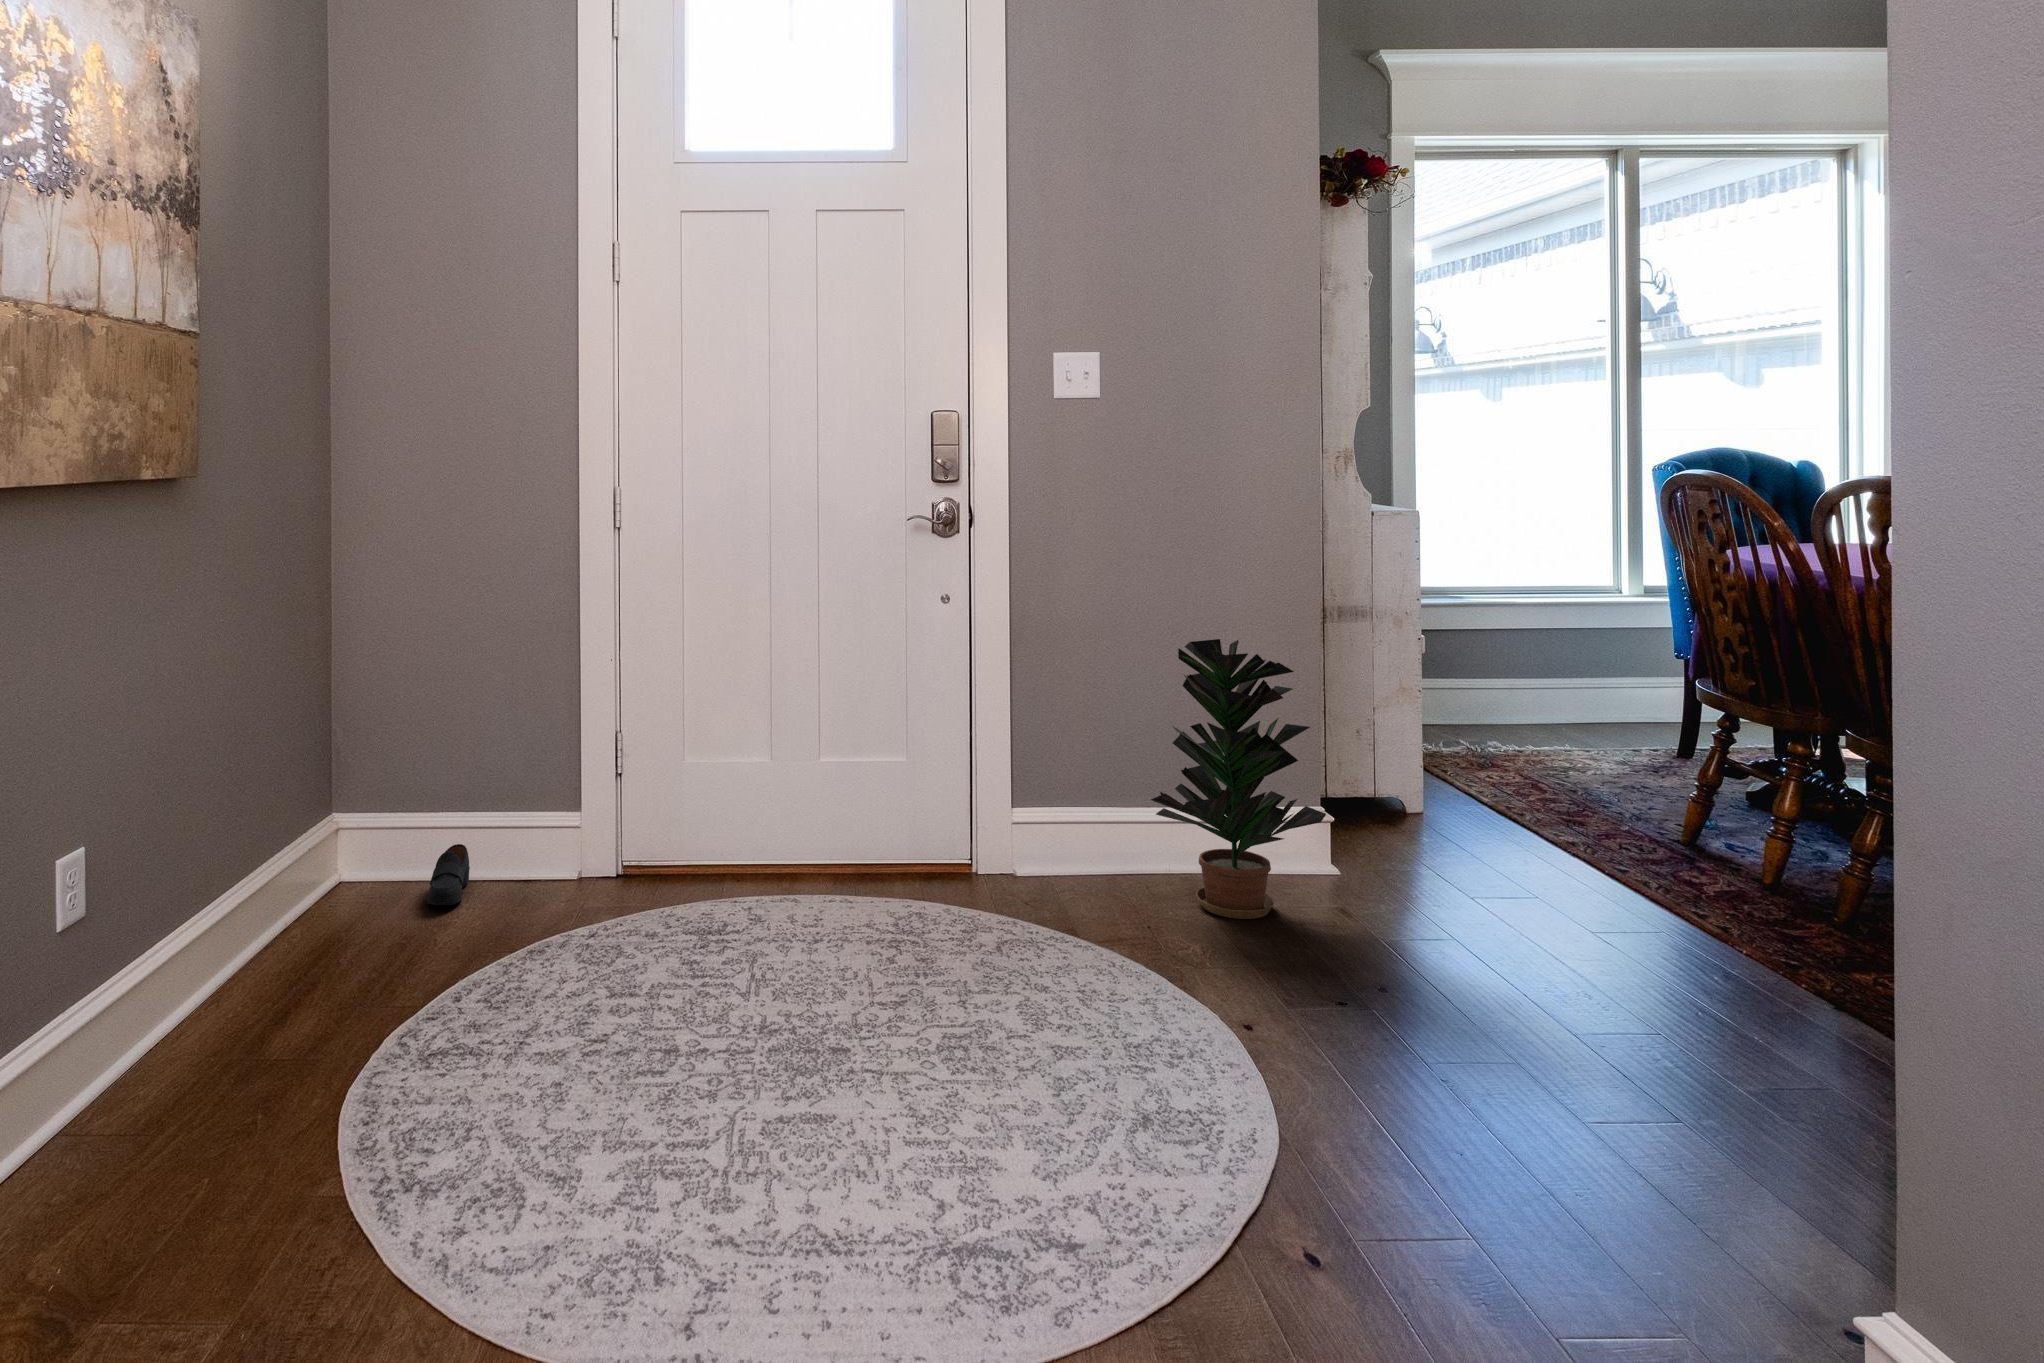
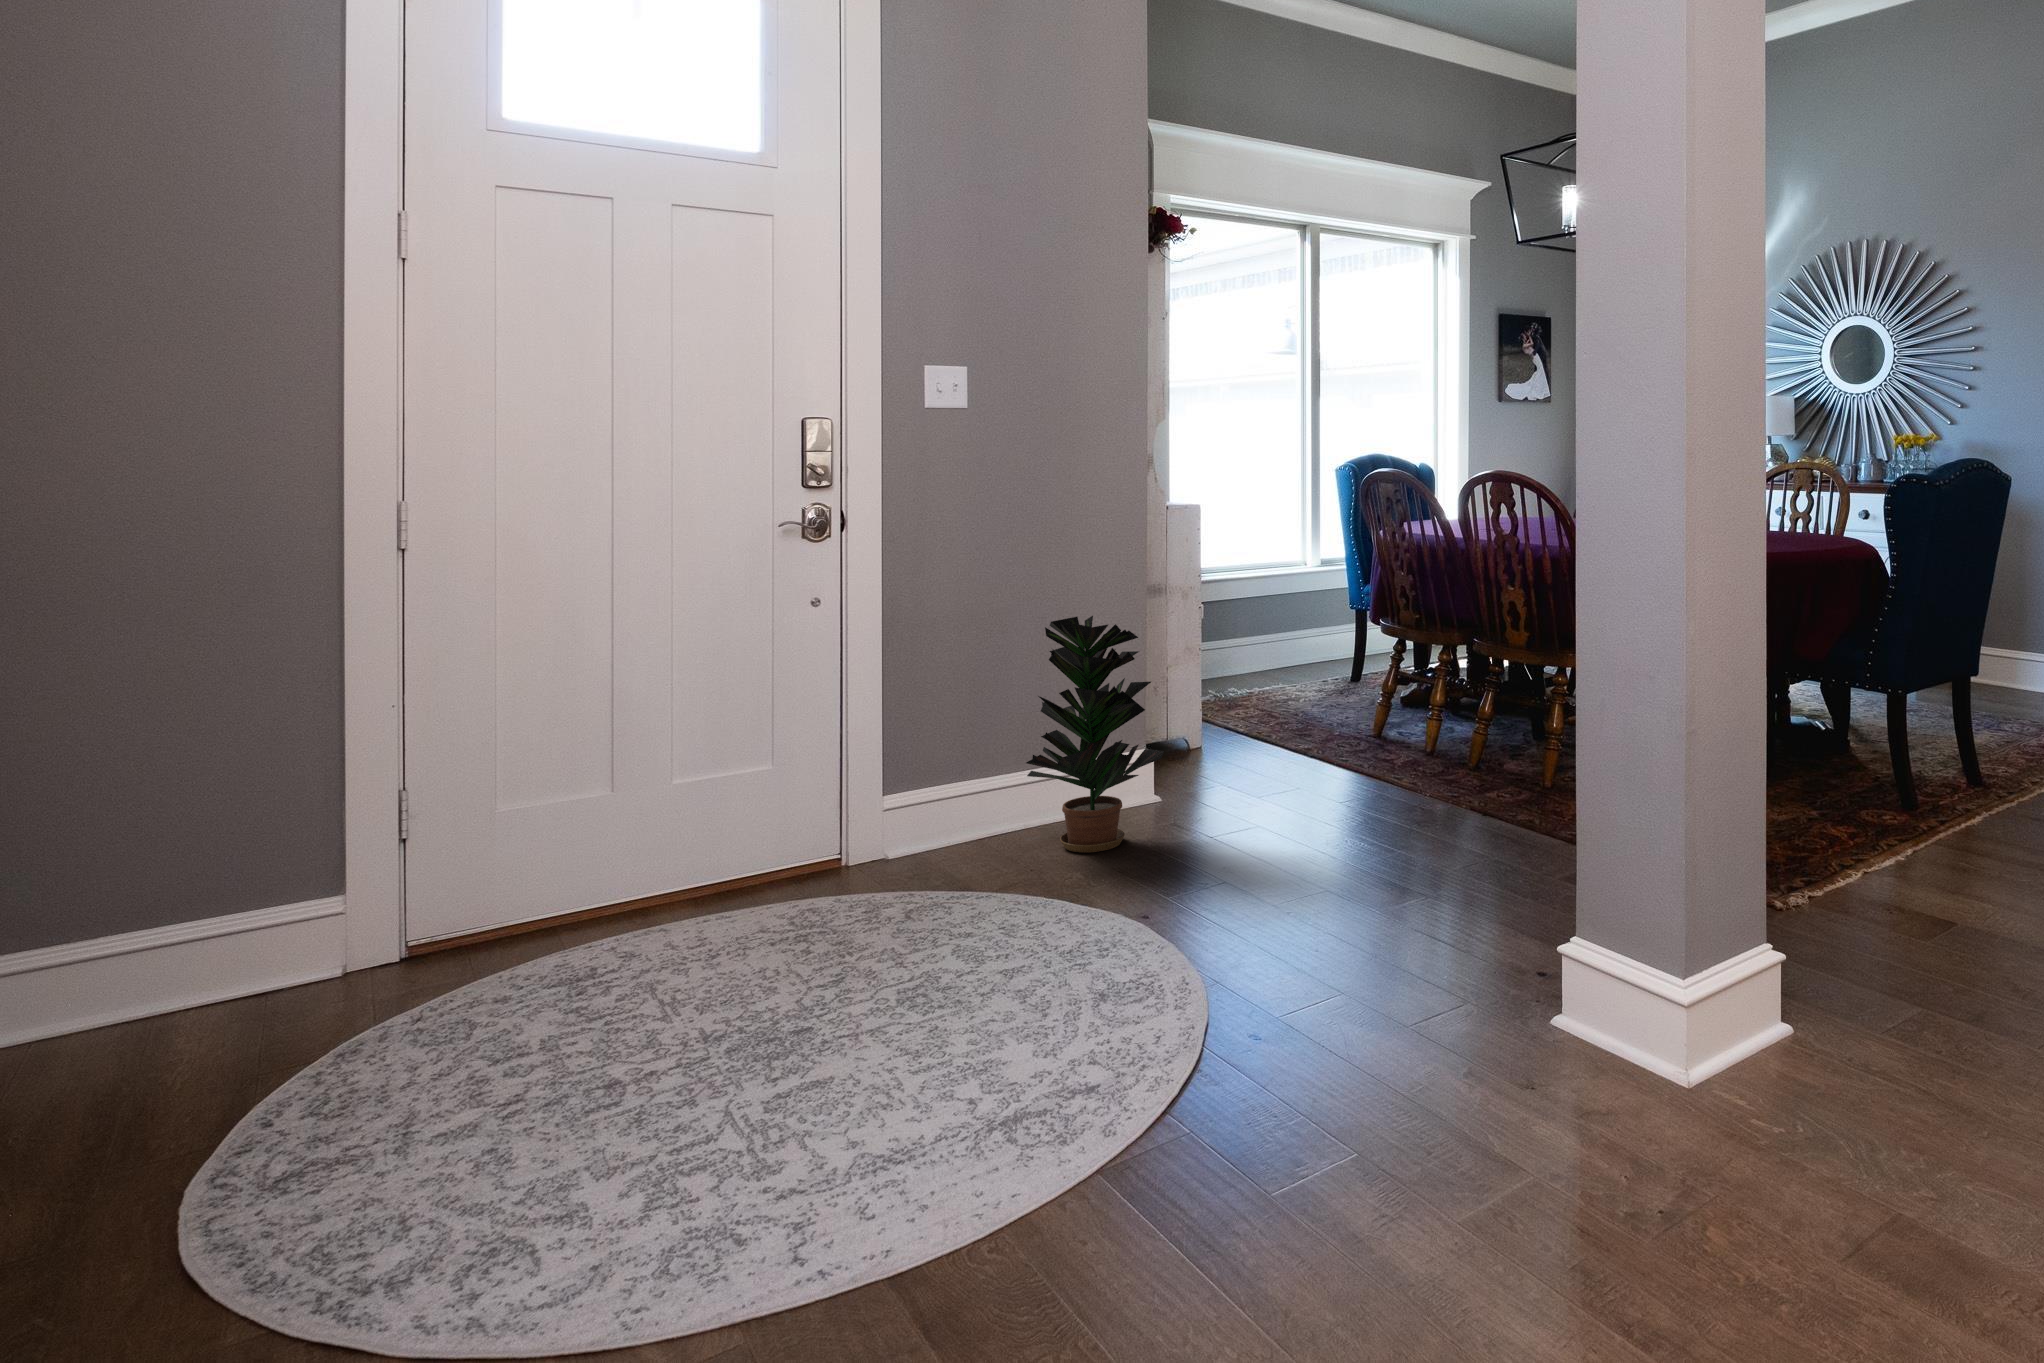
shoe: present [427,844,470,905] -> none [118,969,180,1050]

